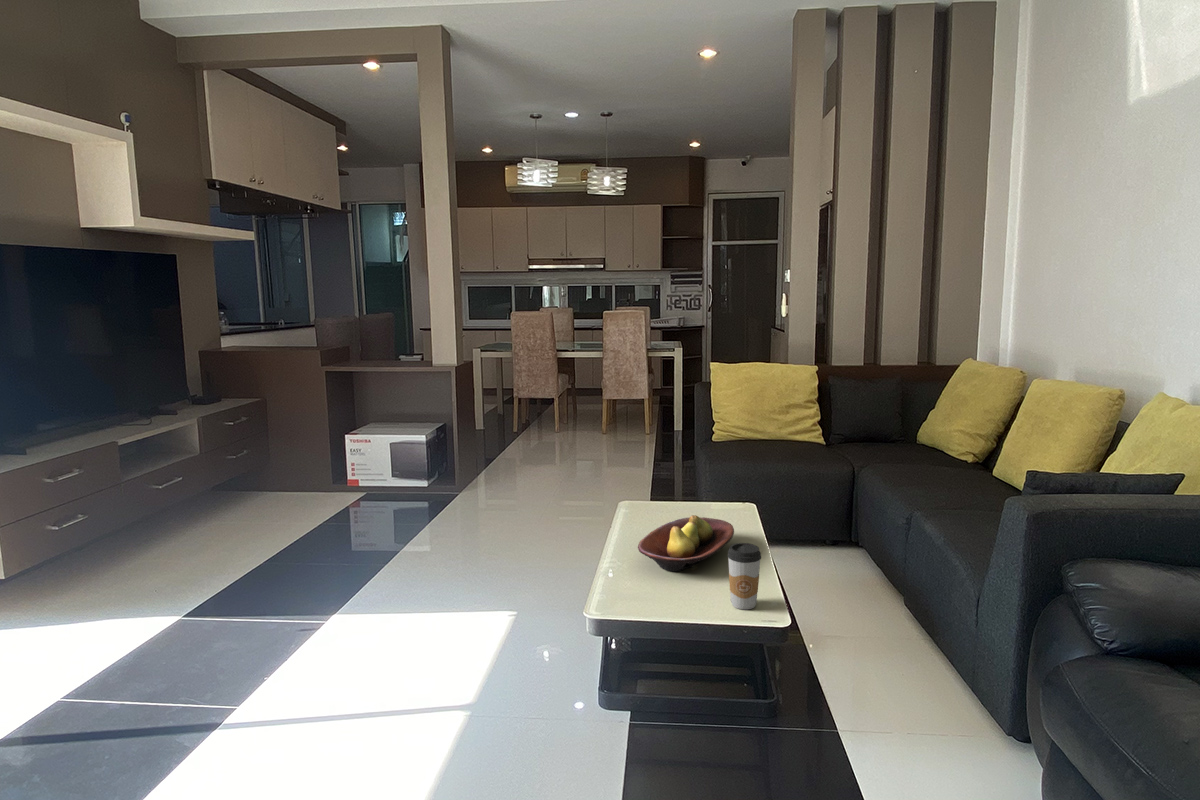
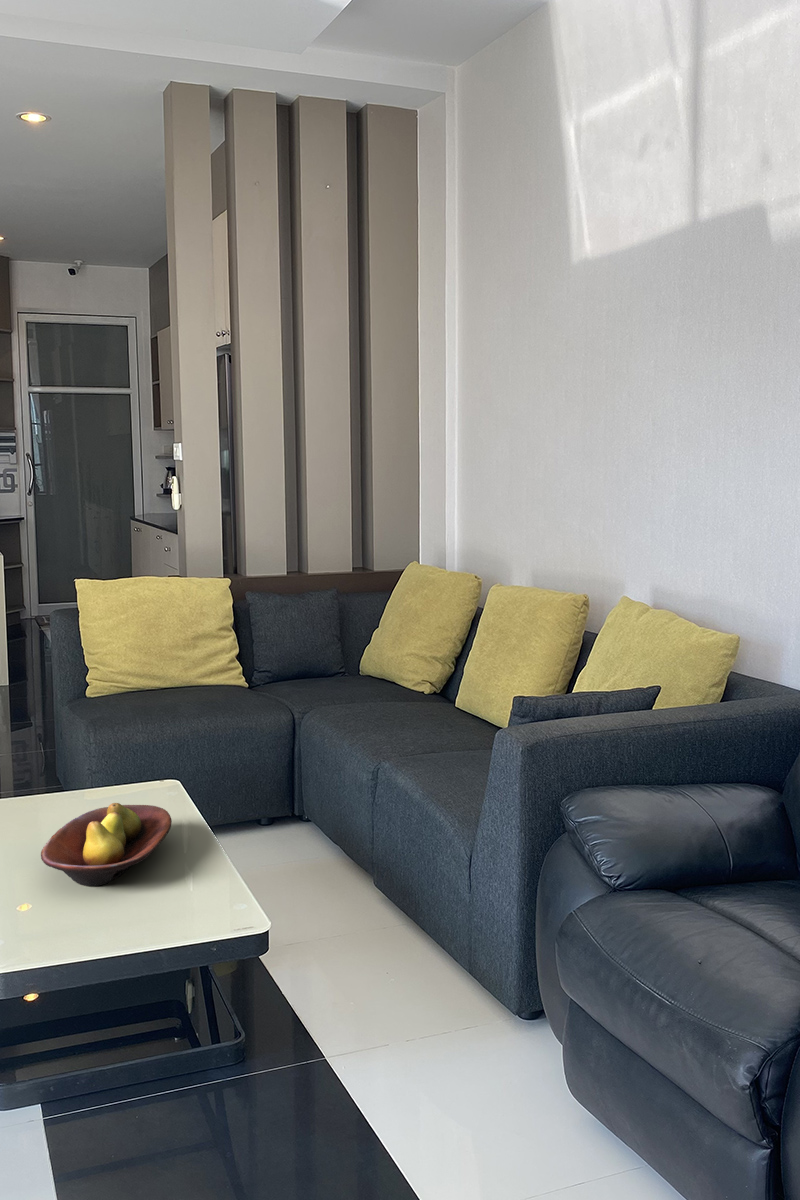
coffee cup: present [728,543,761,609] -> none [185,828,230,918]

